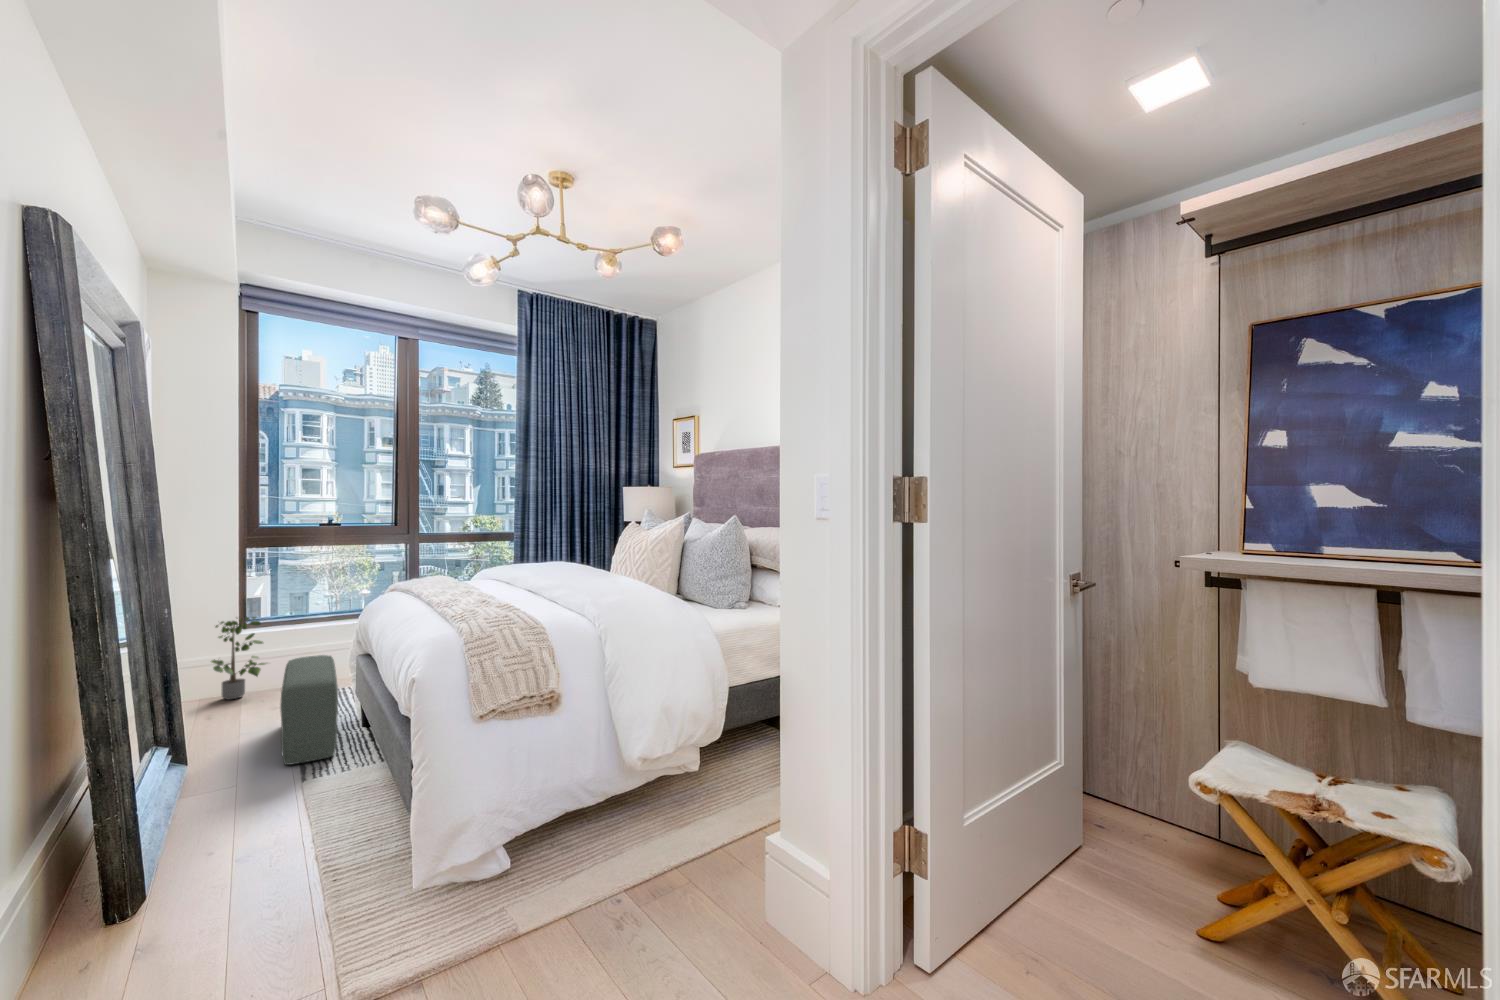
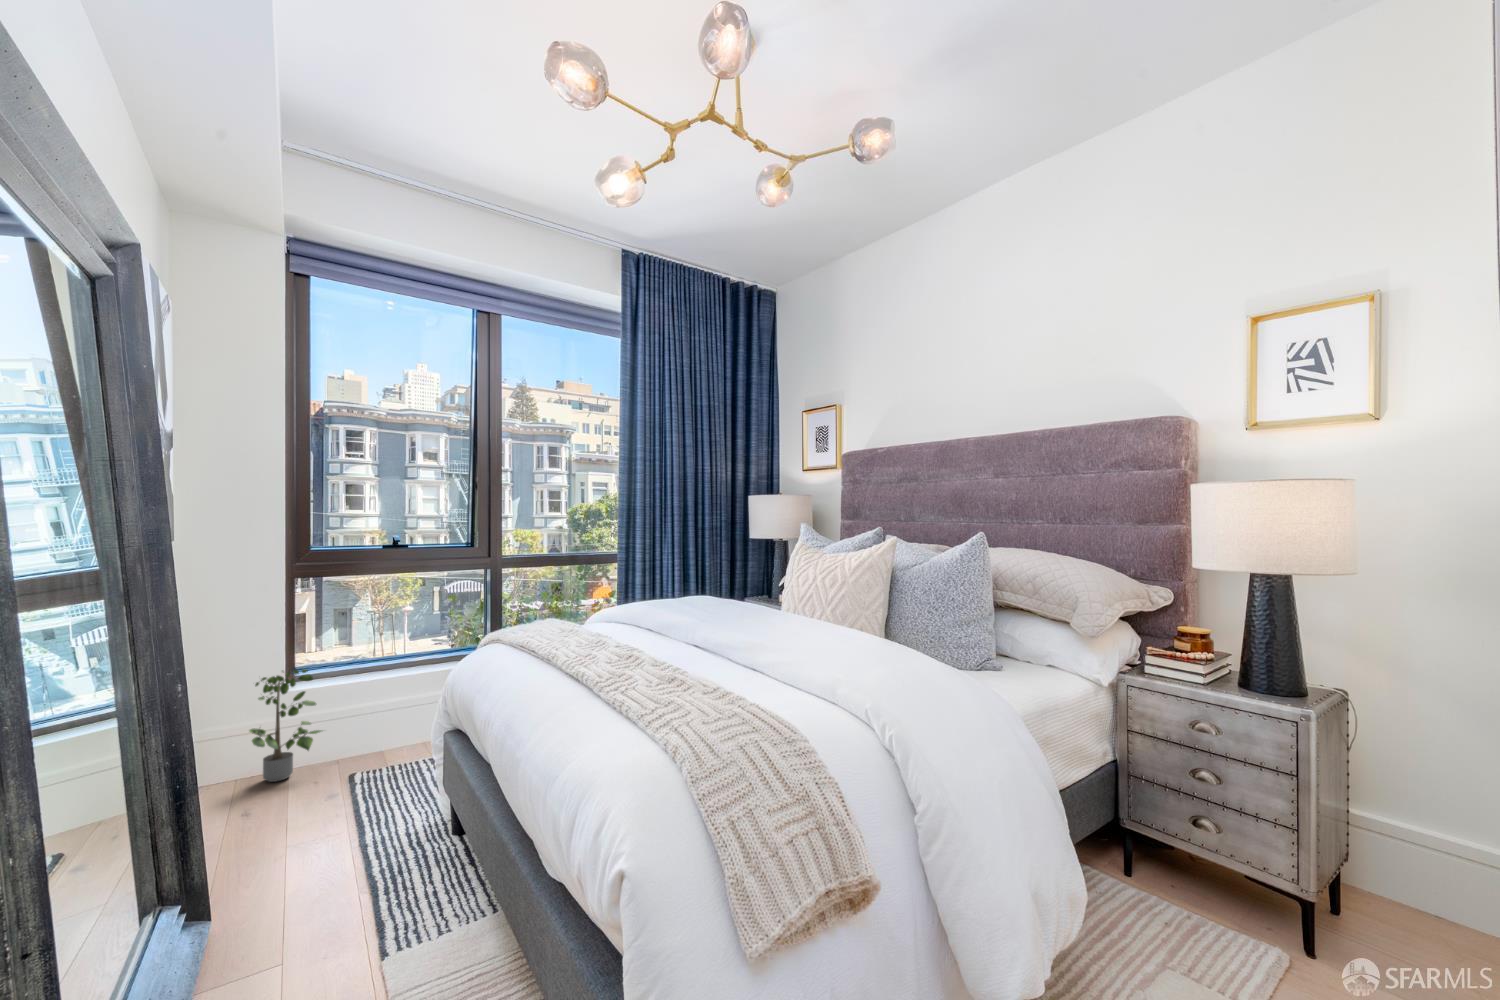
pouf: present [280,655,338,765] -> none [346,730,425,916]

